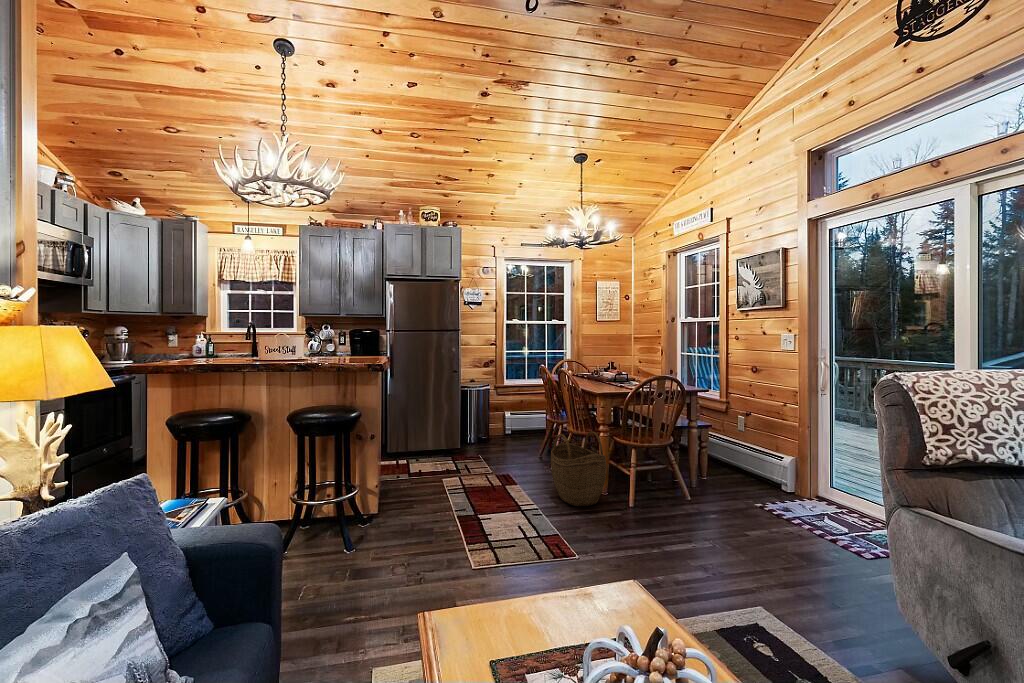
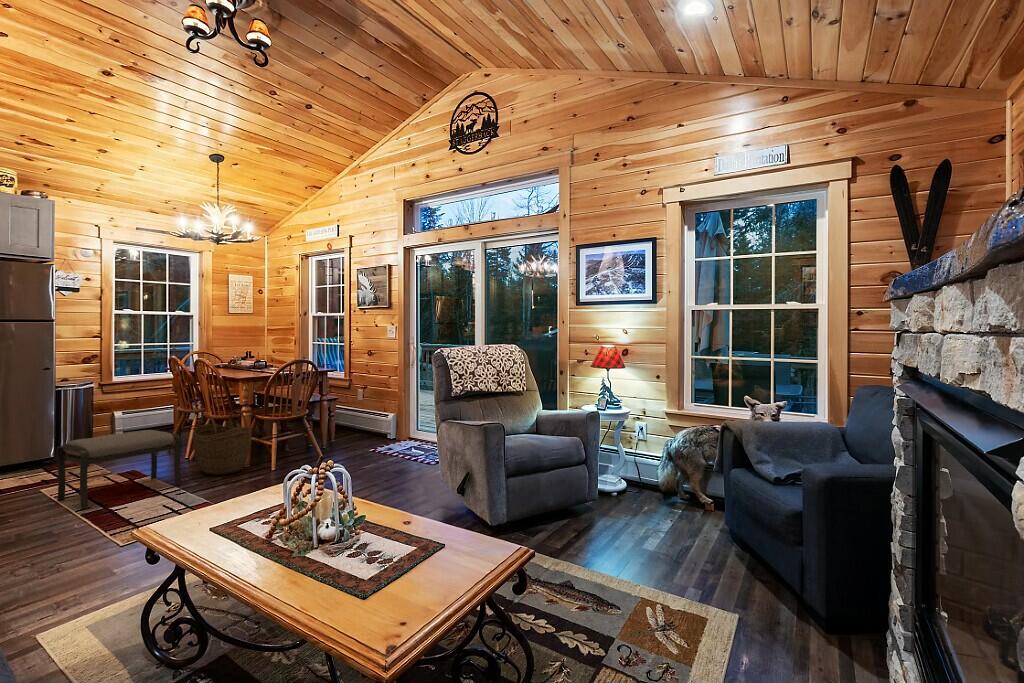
ottoman: none [441,444,537,521] -> present [56,430,181,509]

